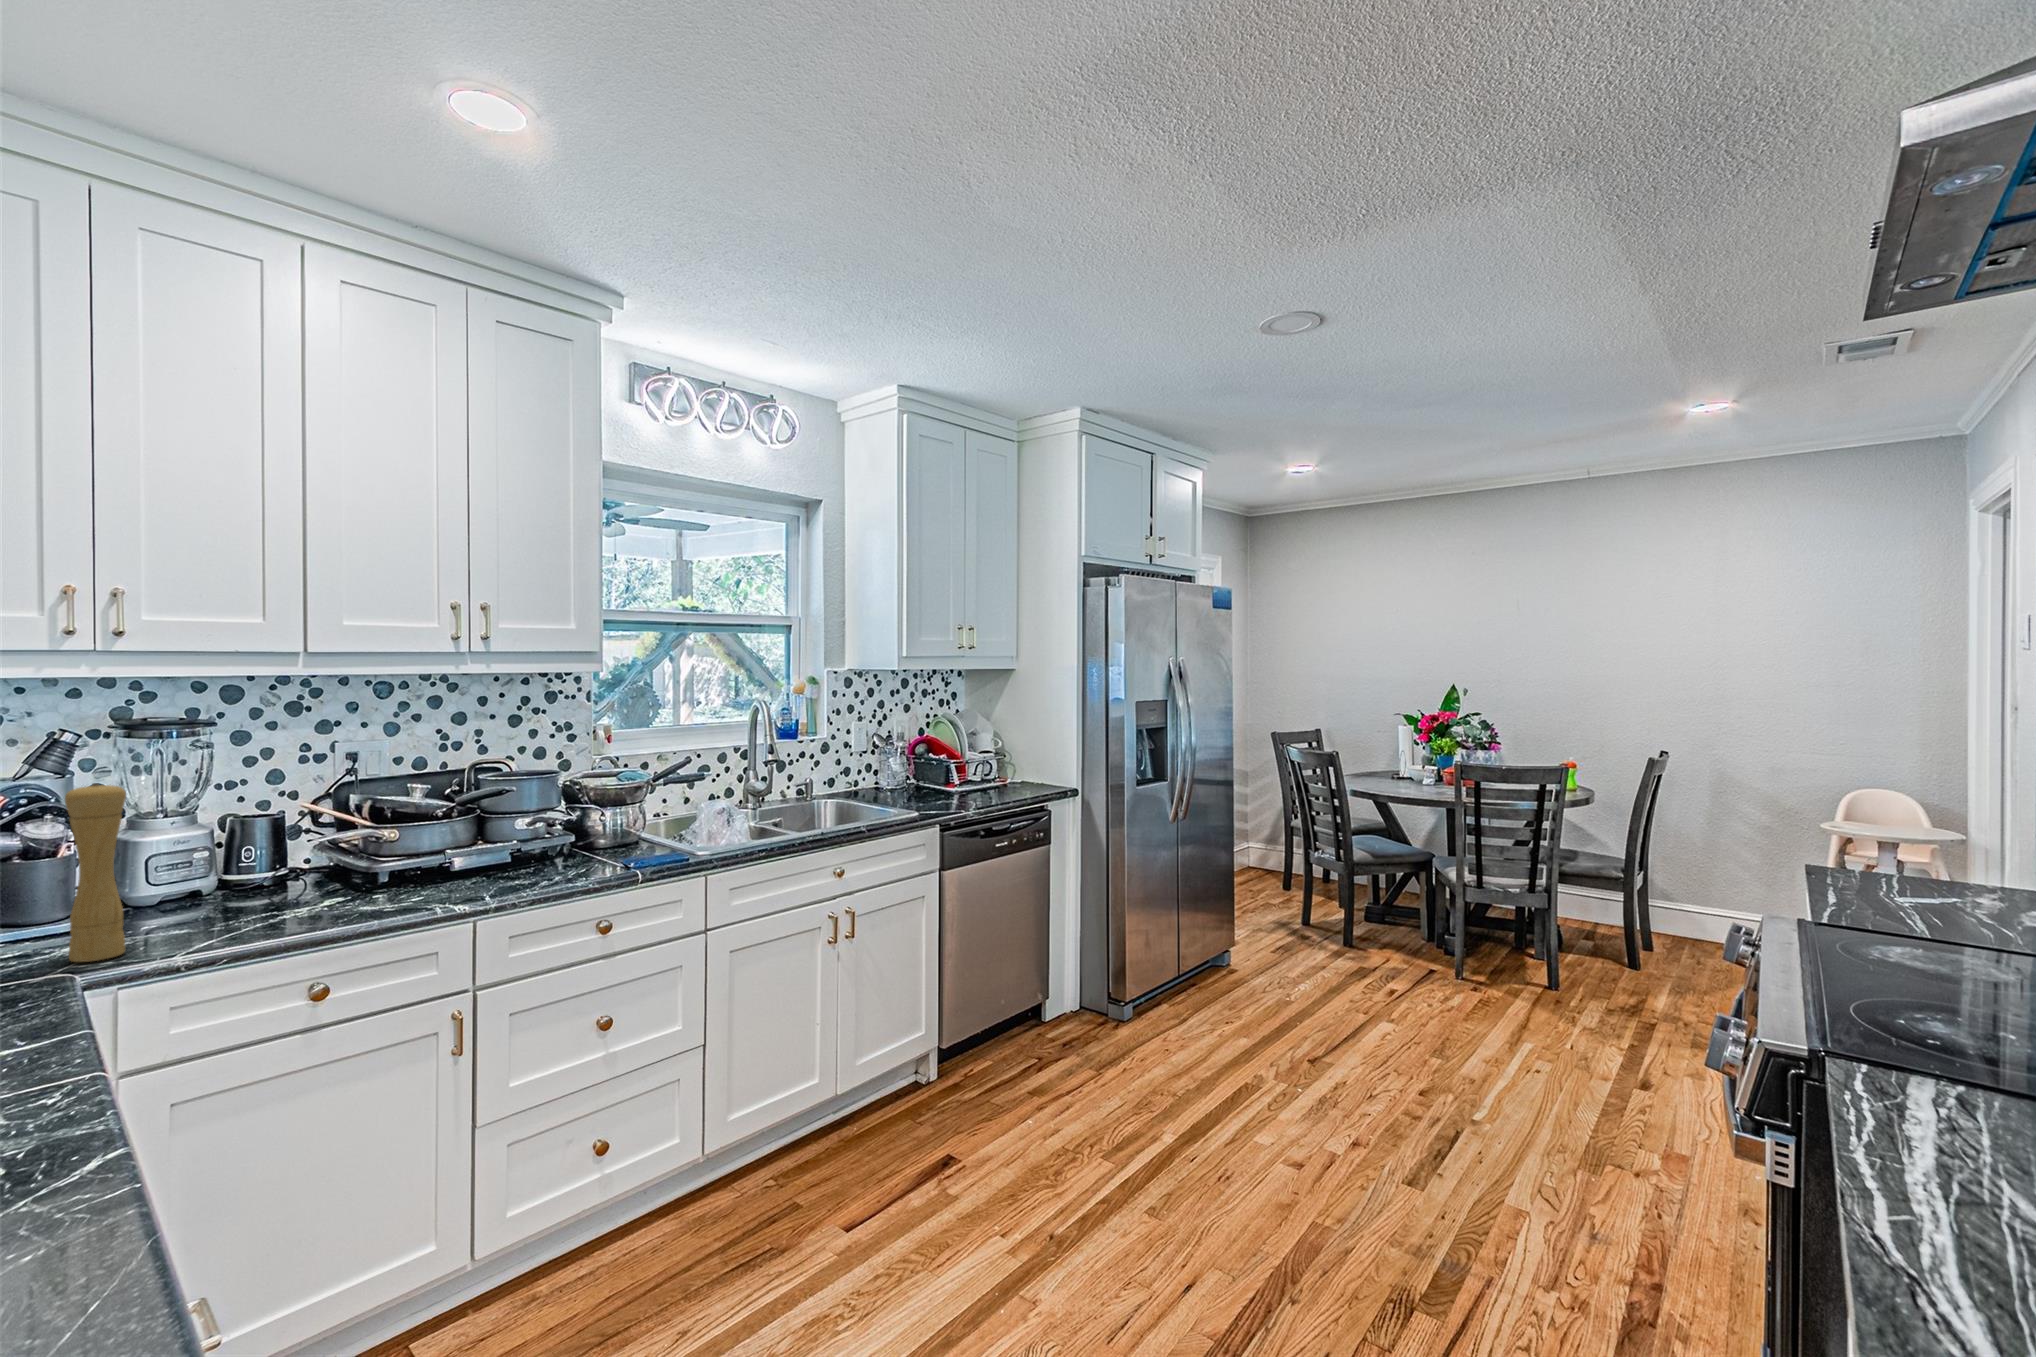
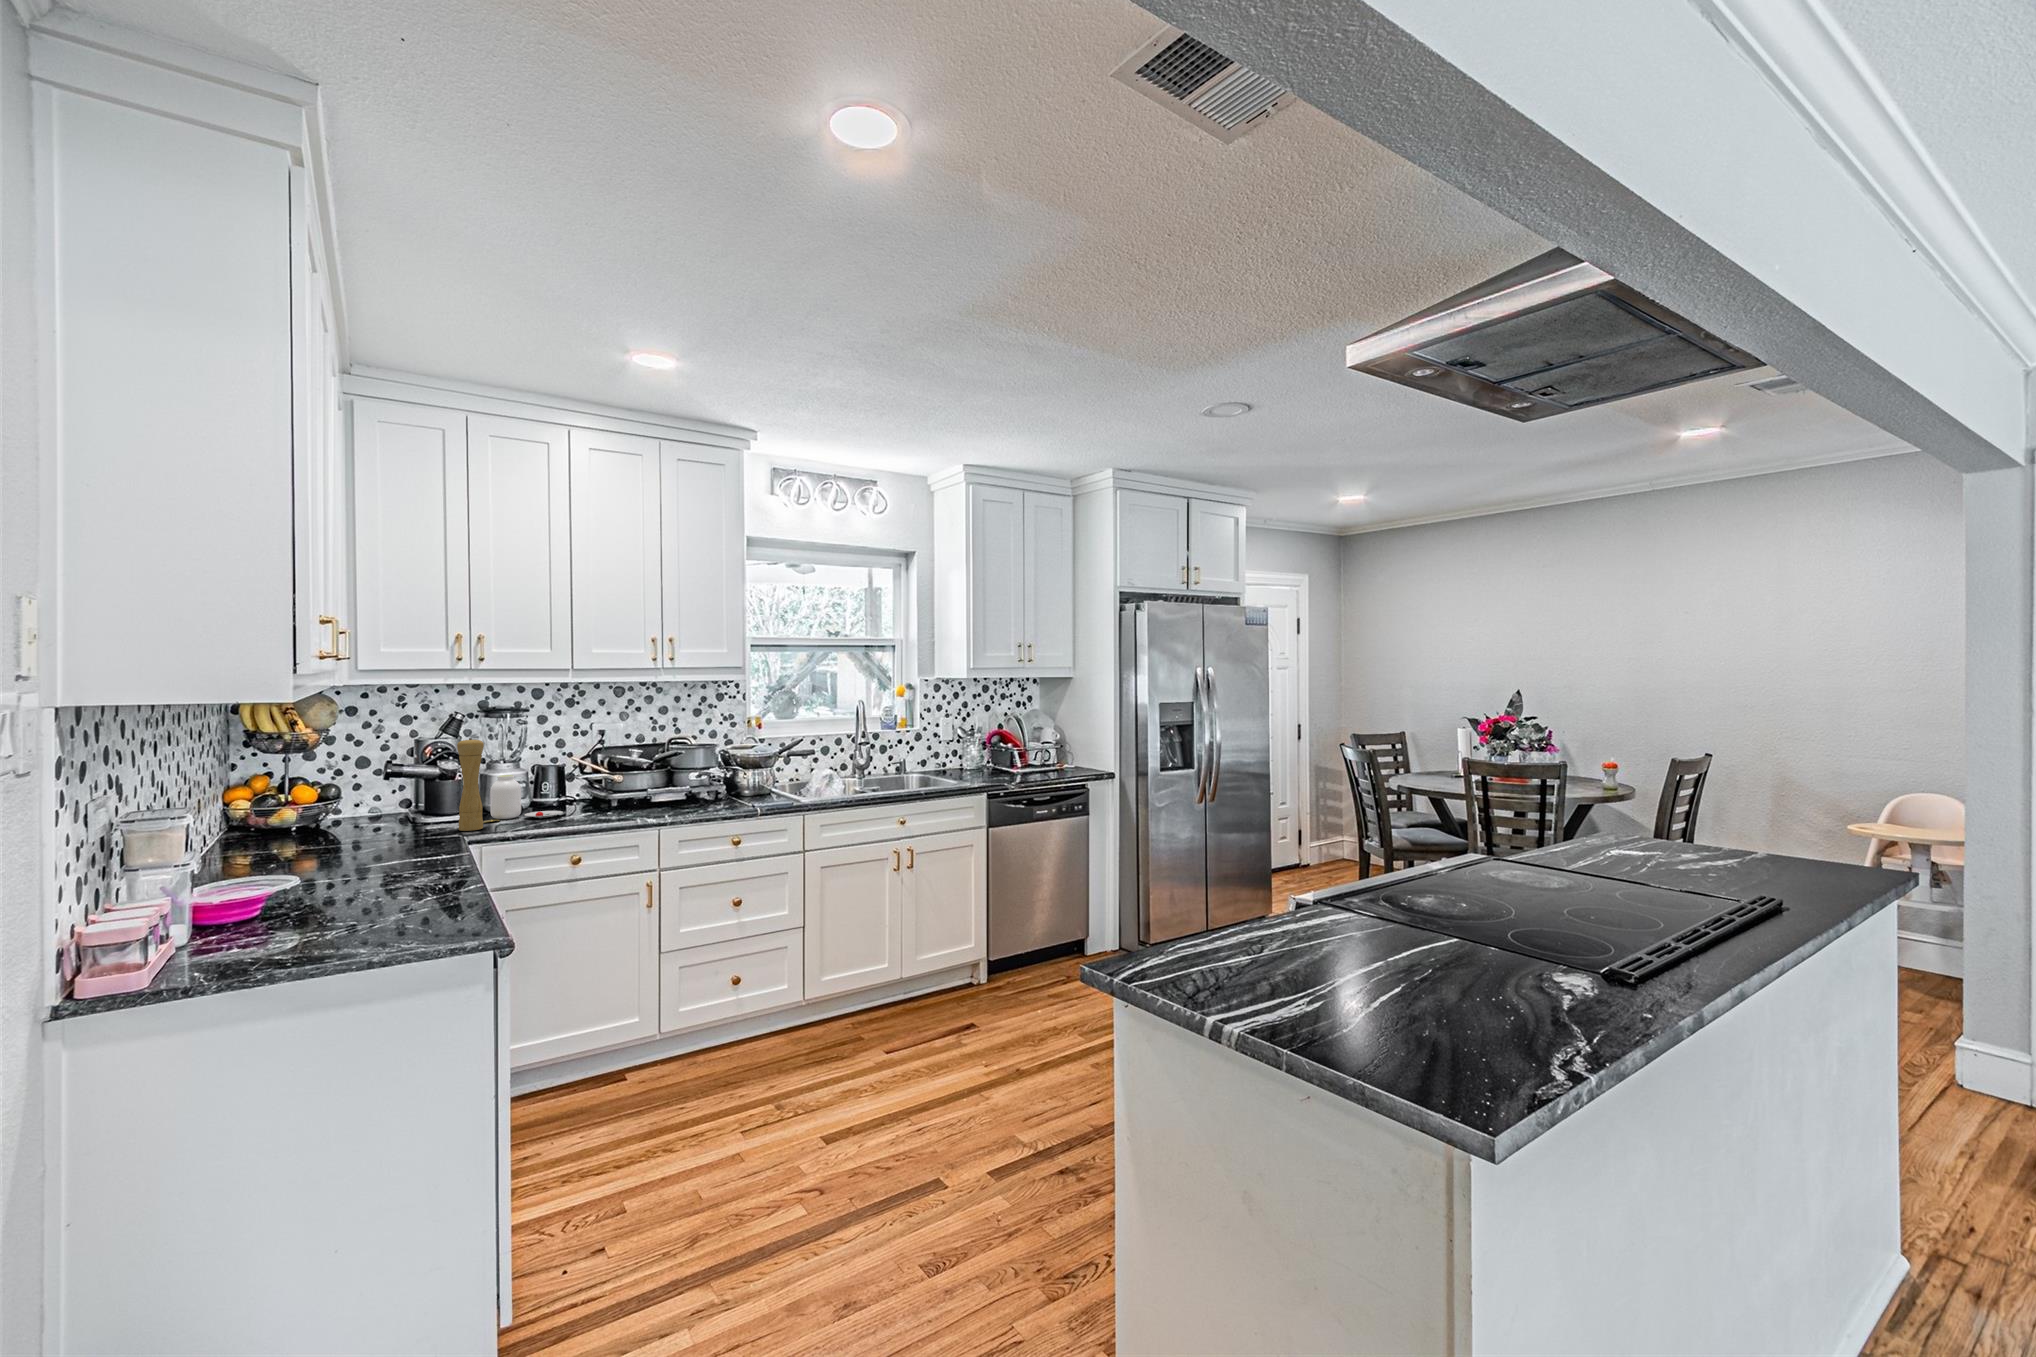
jar: none [123,841,290,935] -> present [483,775,563,823]

